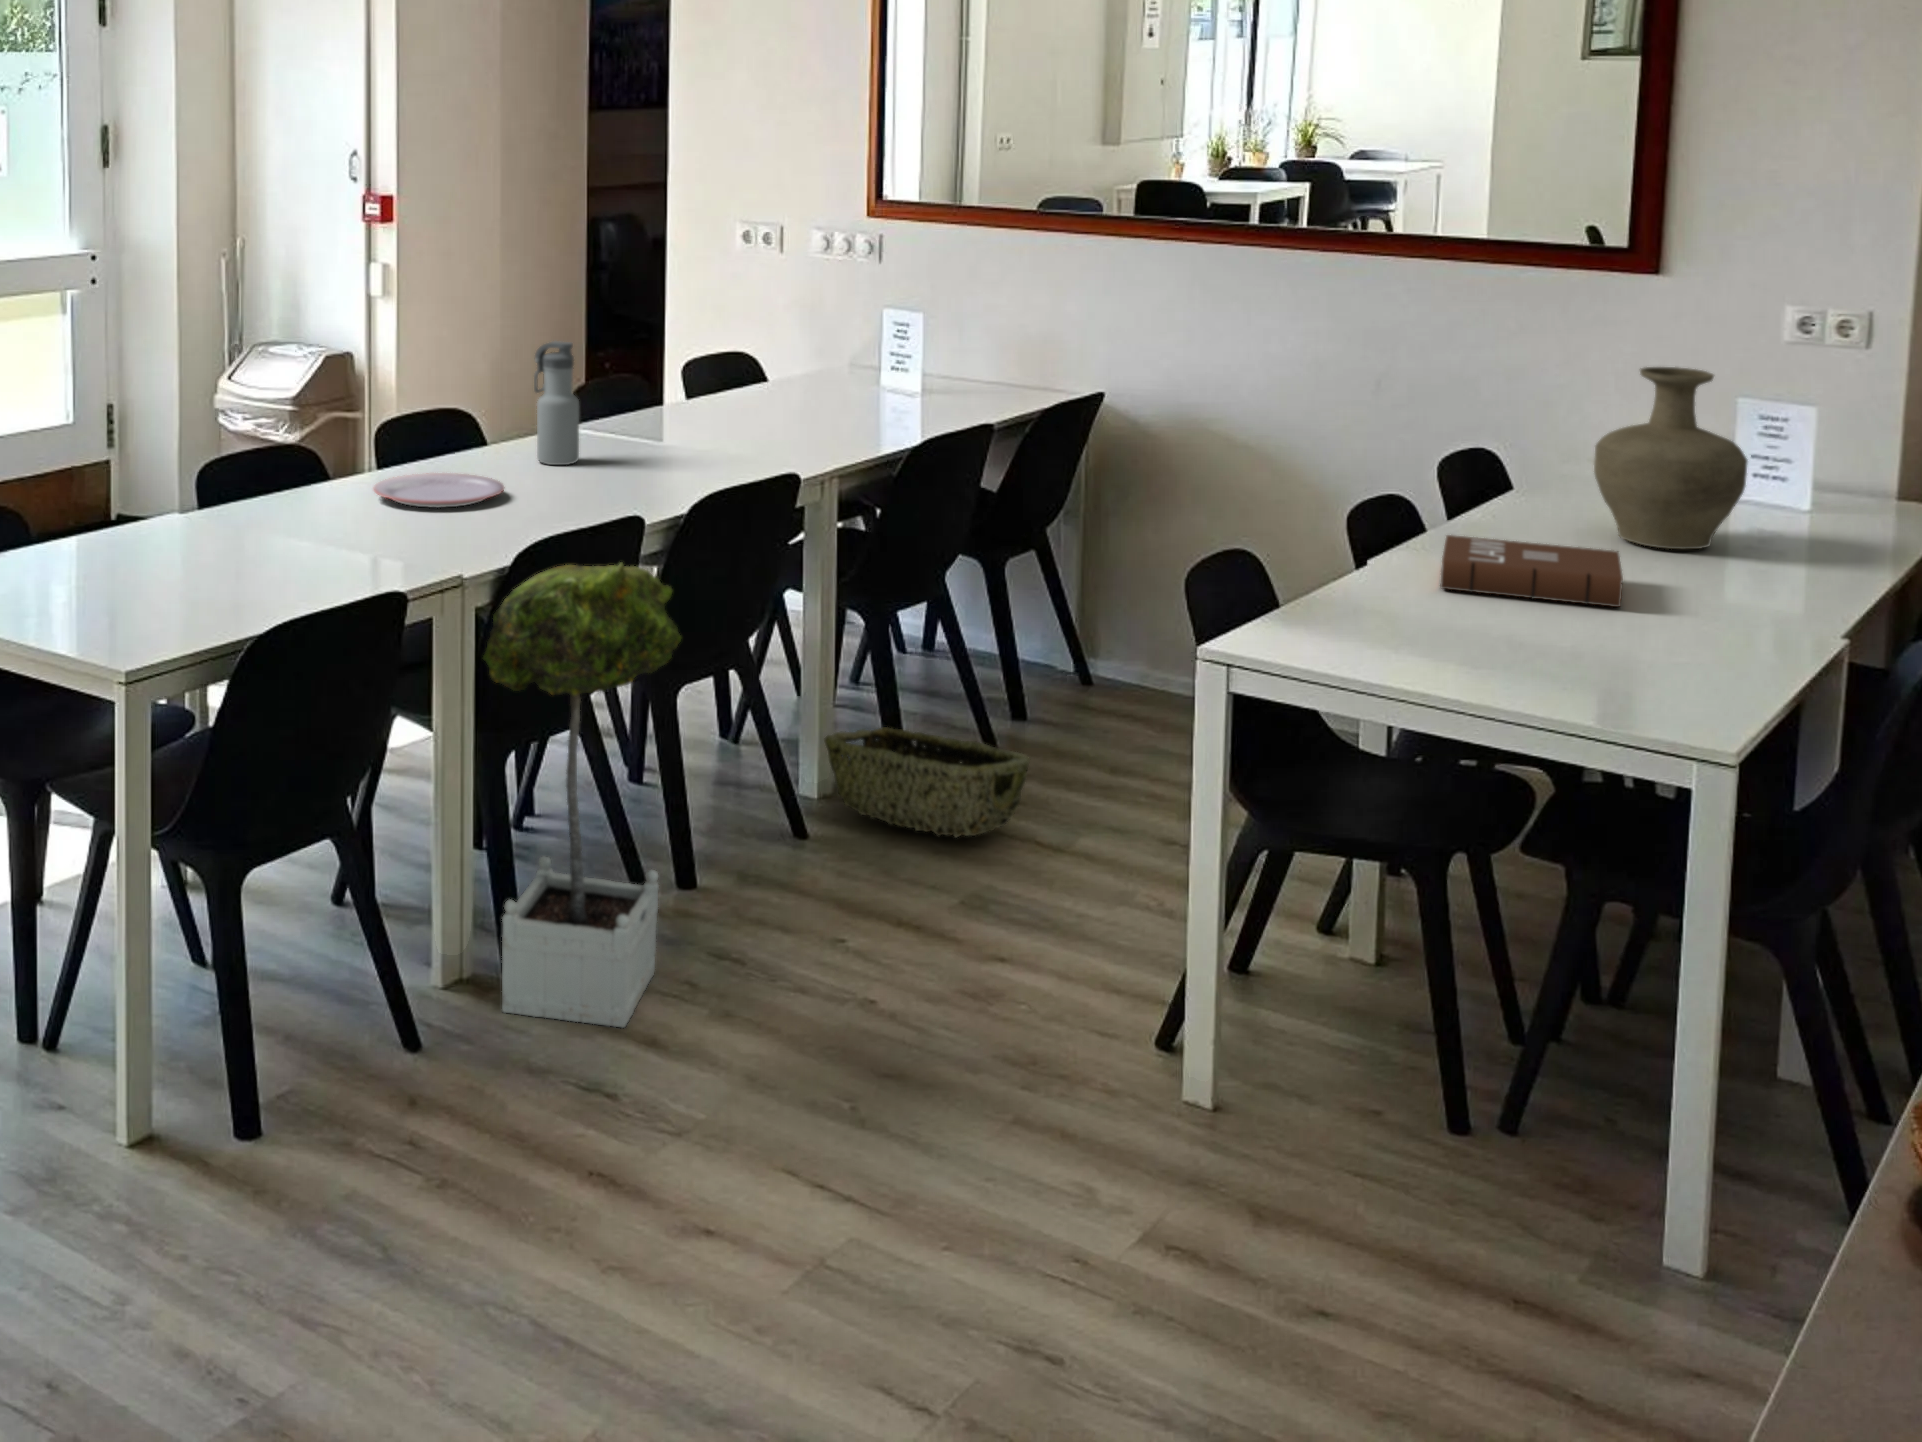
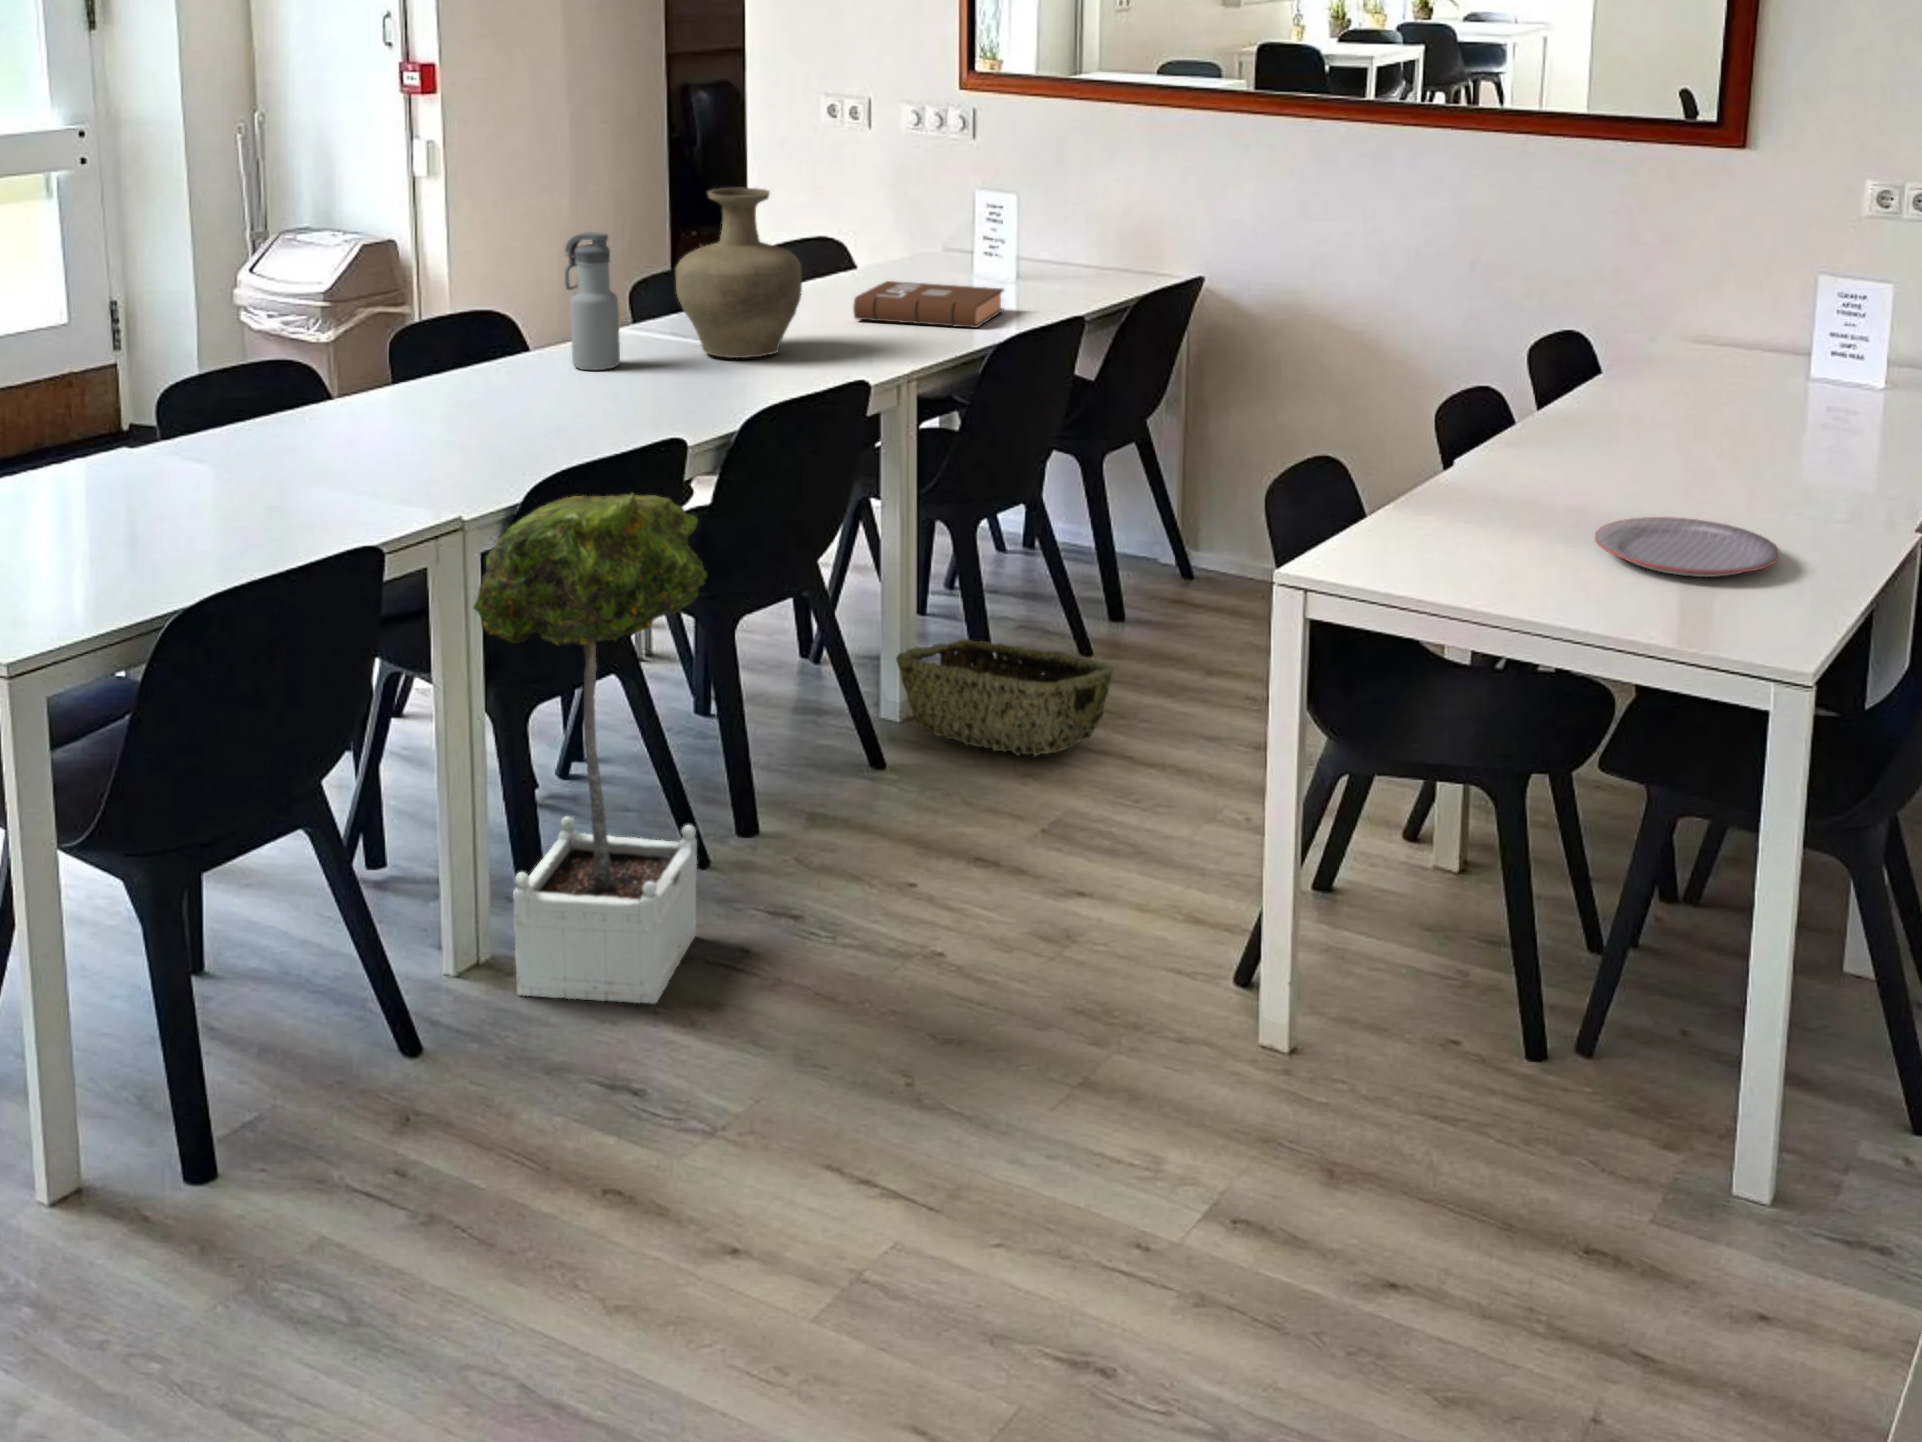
vase: present [1594,367,1747,549] -> present [676,188,802,358]
plate: present [374,473,504,508] -> present [1595,517,1780,577]
book: present [1440,535,1623,607] -> present [853,281,1003,328]

